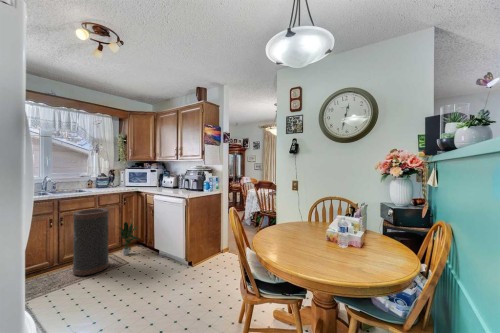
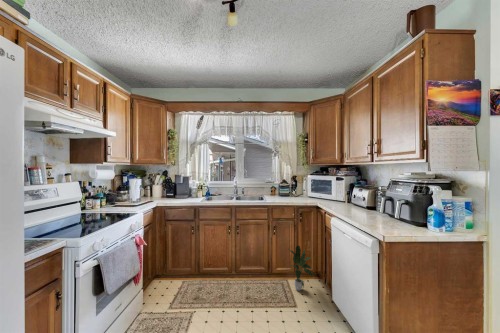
trash can: present [73,208,109,276] -> none [238,222,273,306]

